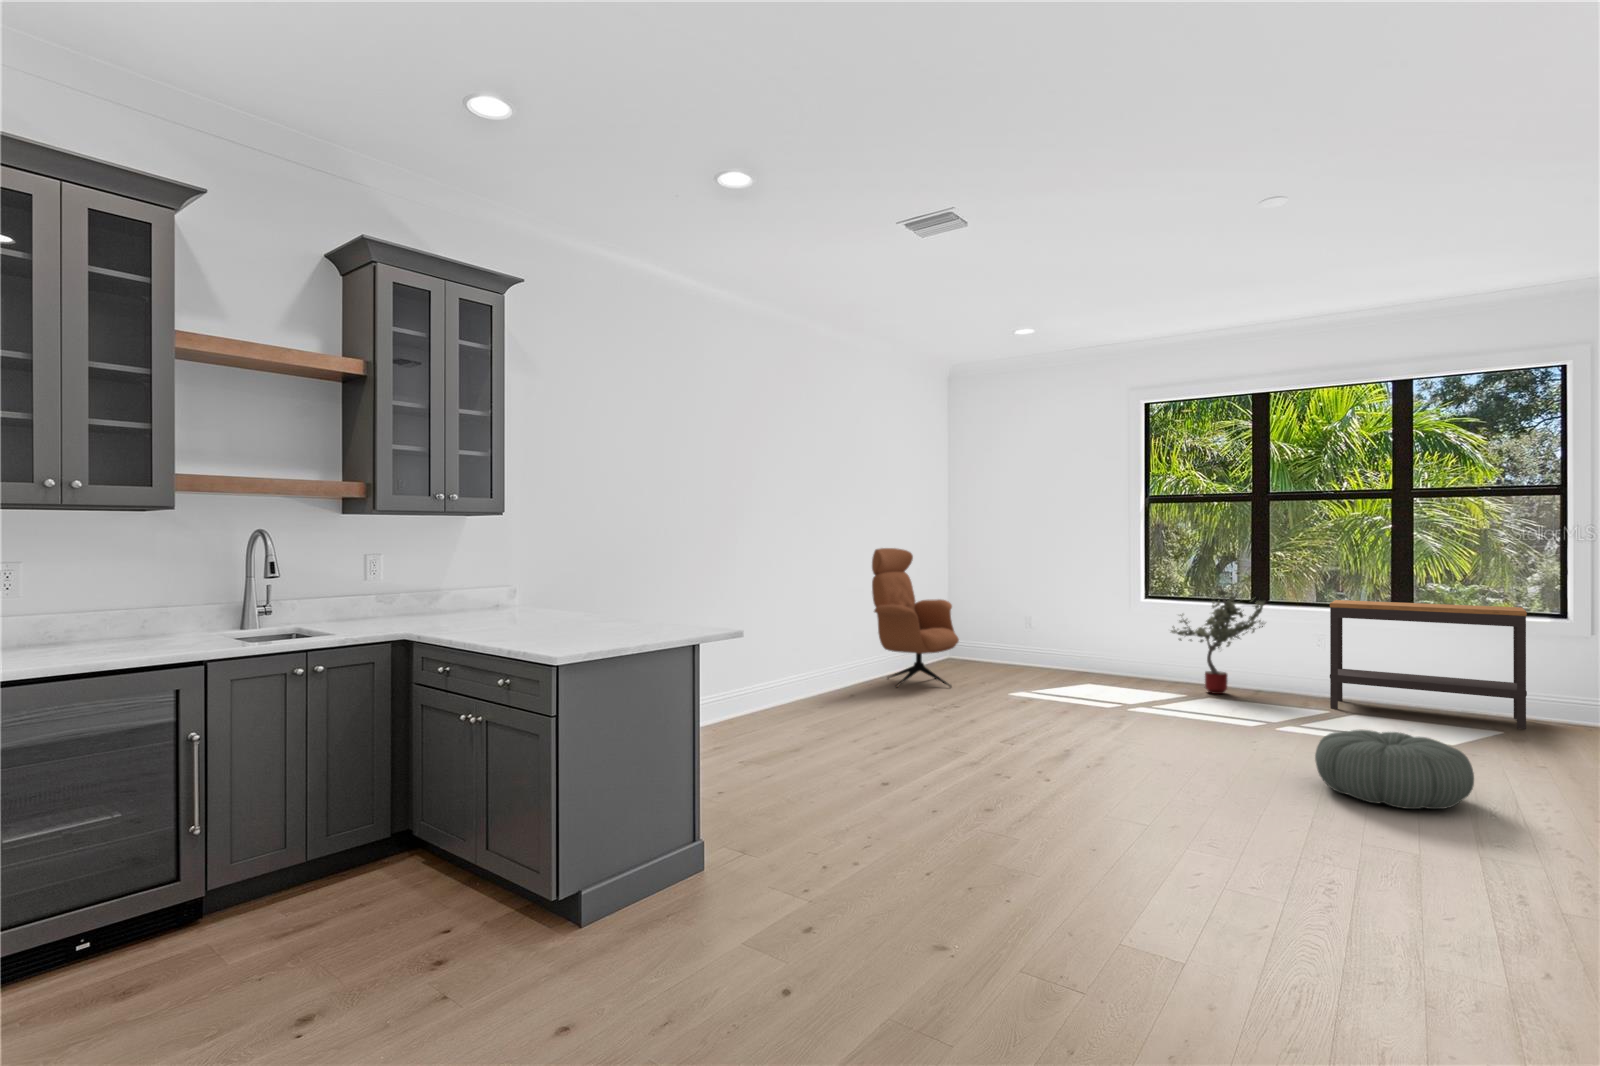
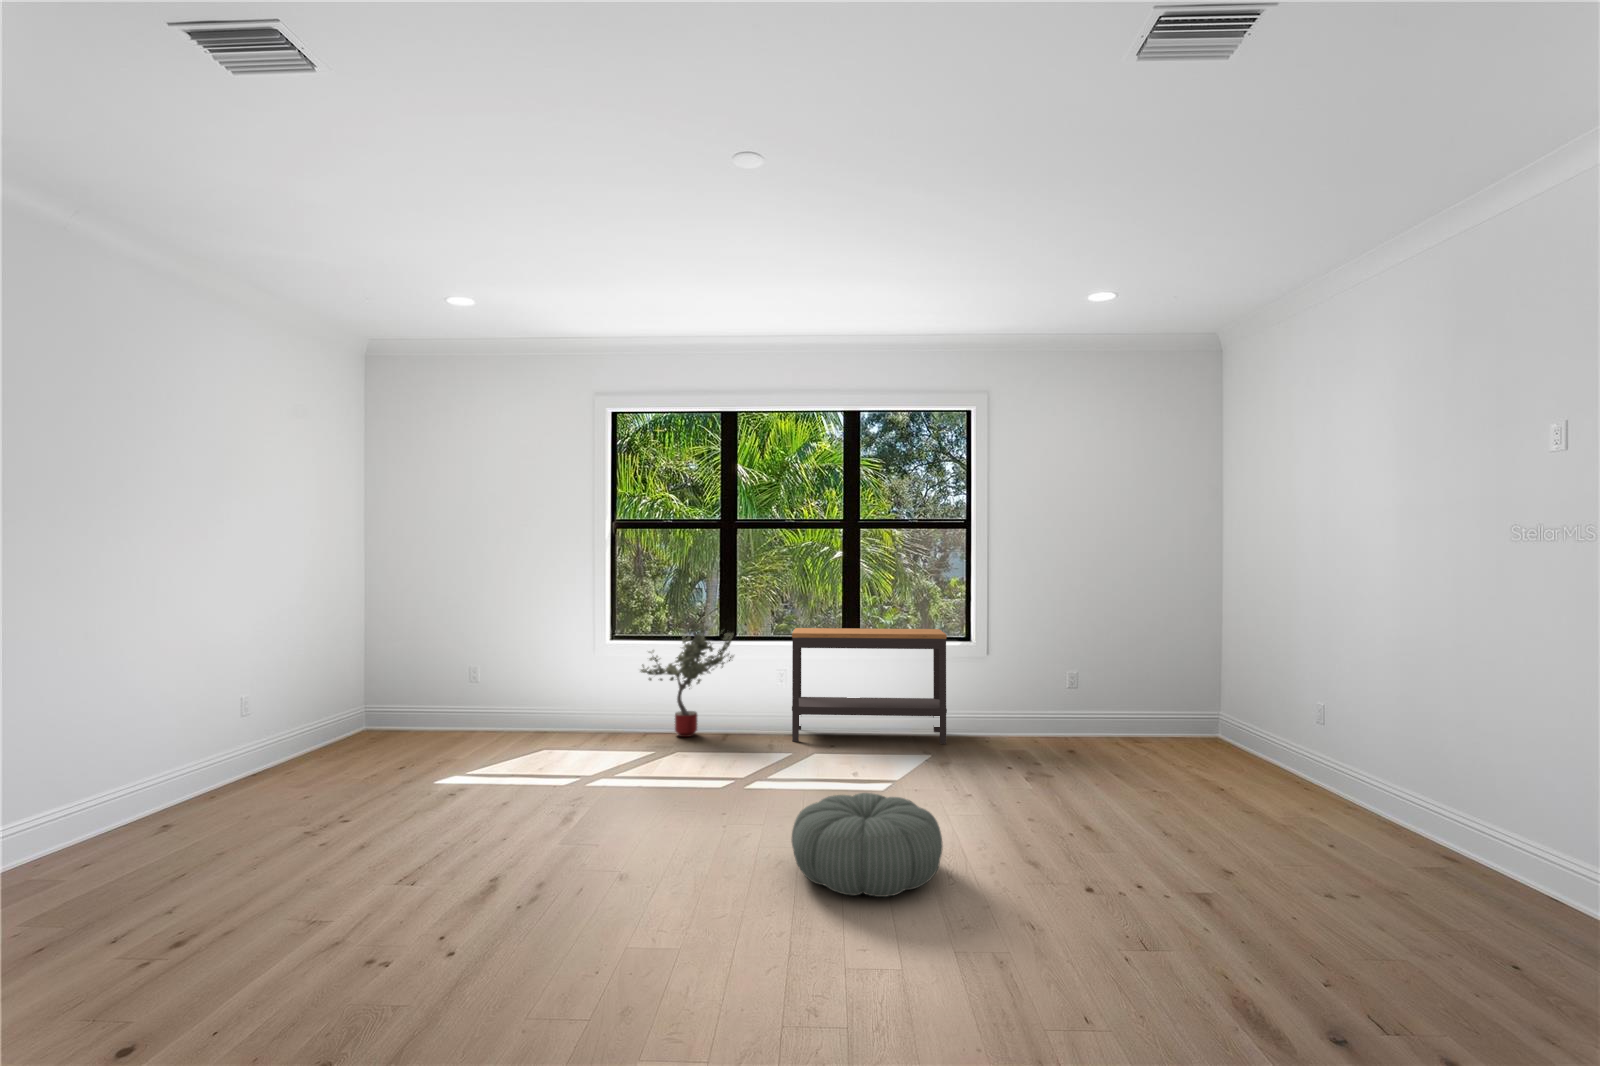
armchair: present [872,548,959,688] -> none [227,584,374,788]

